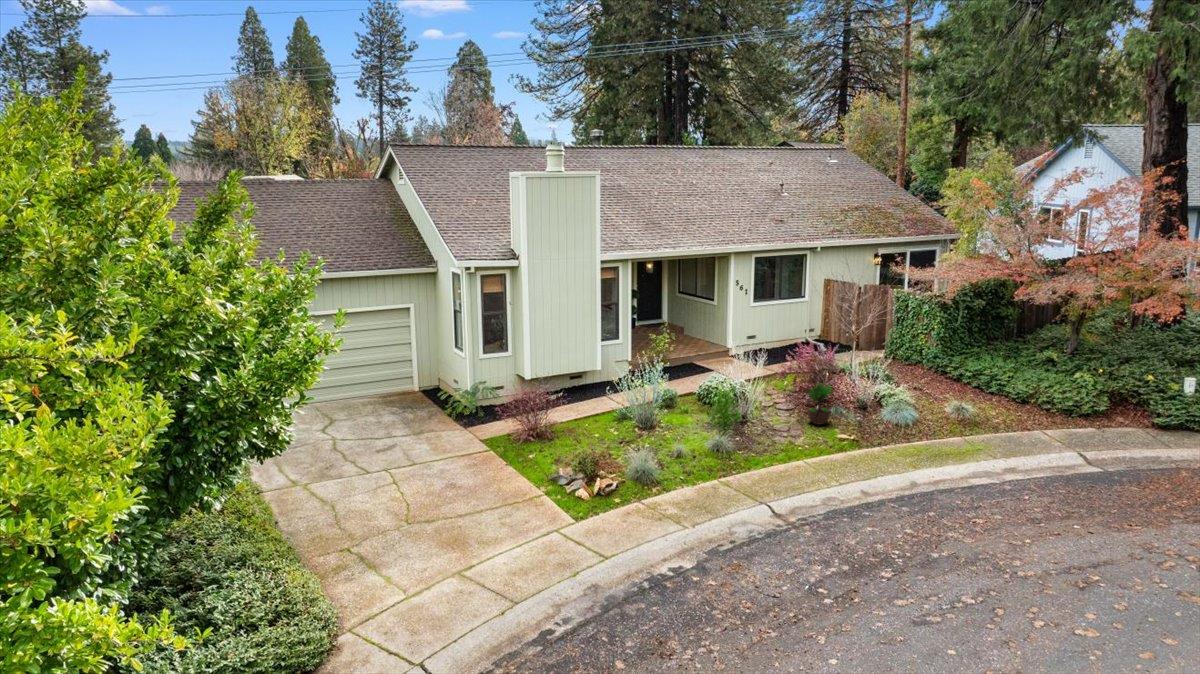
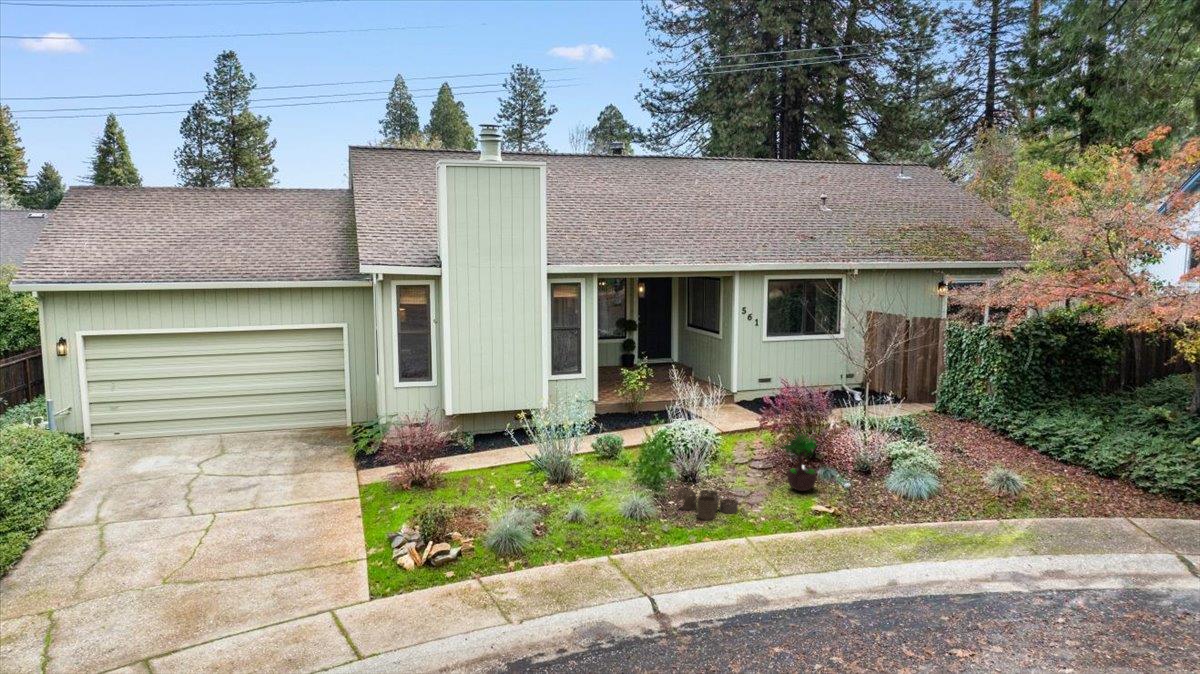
woven basket: none [737,426,784,450] -> present [676,488,738,520]

